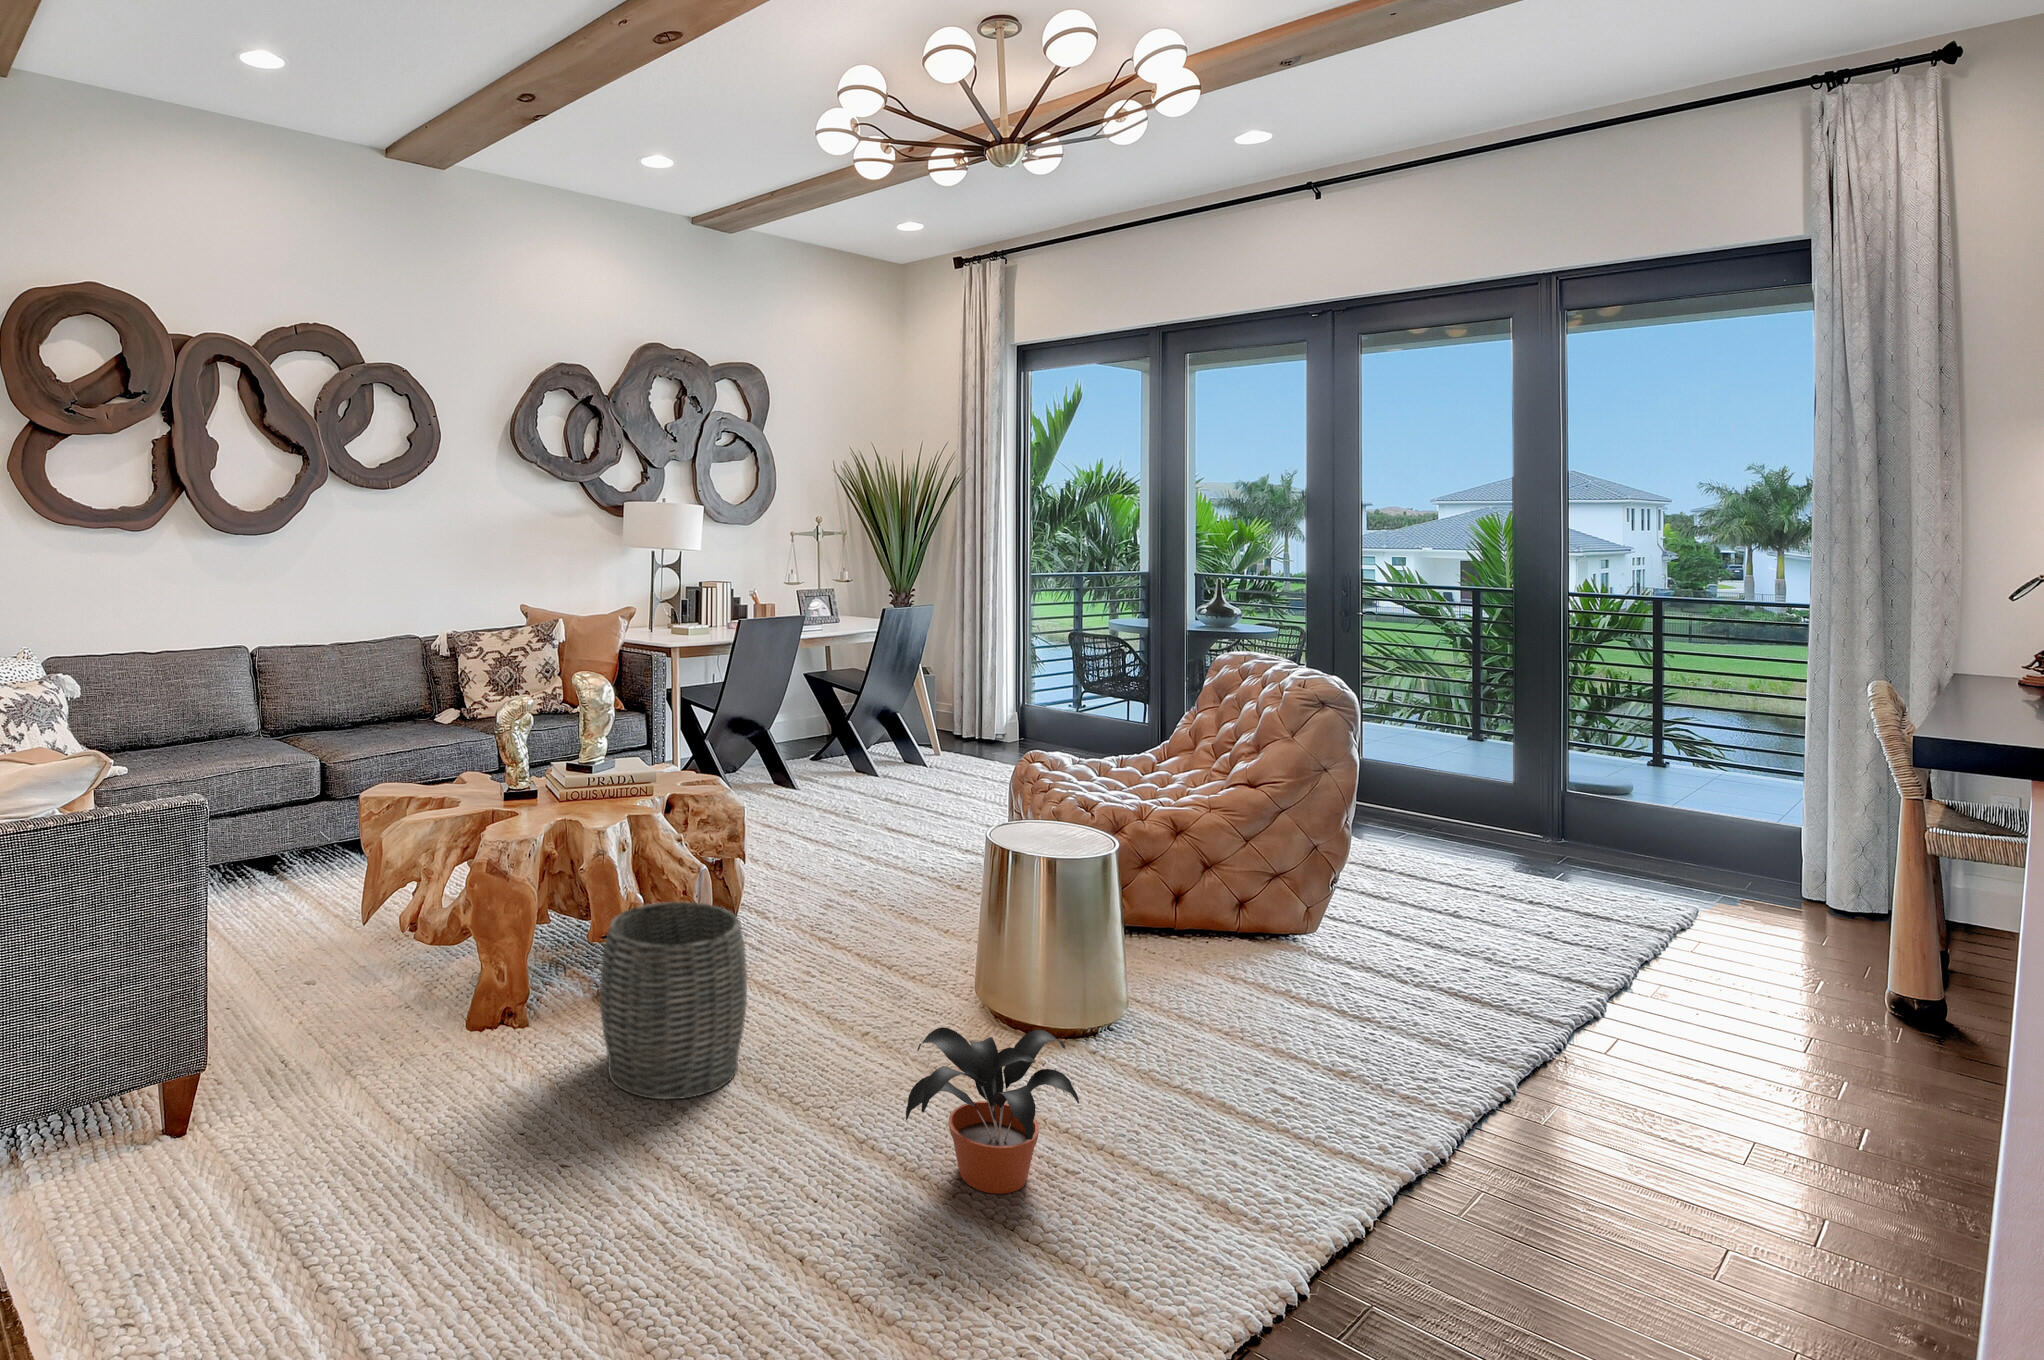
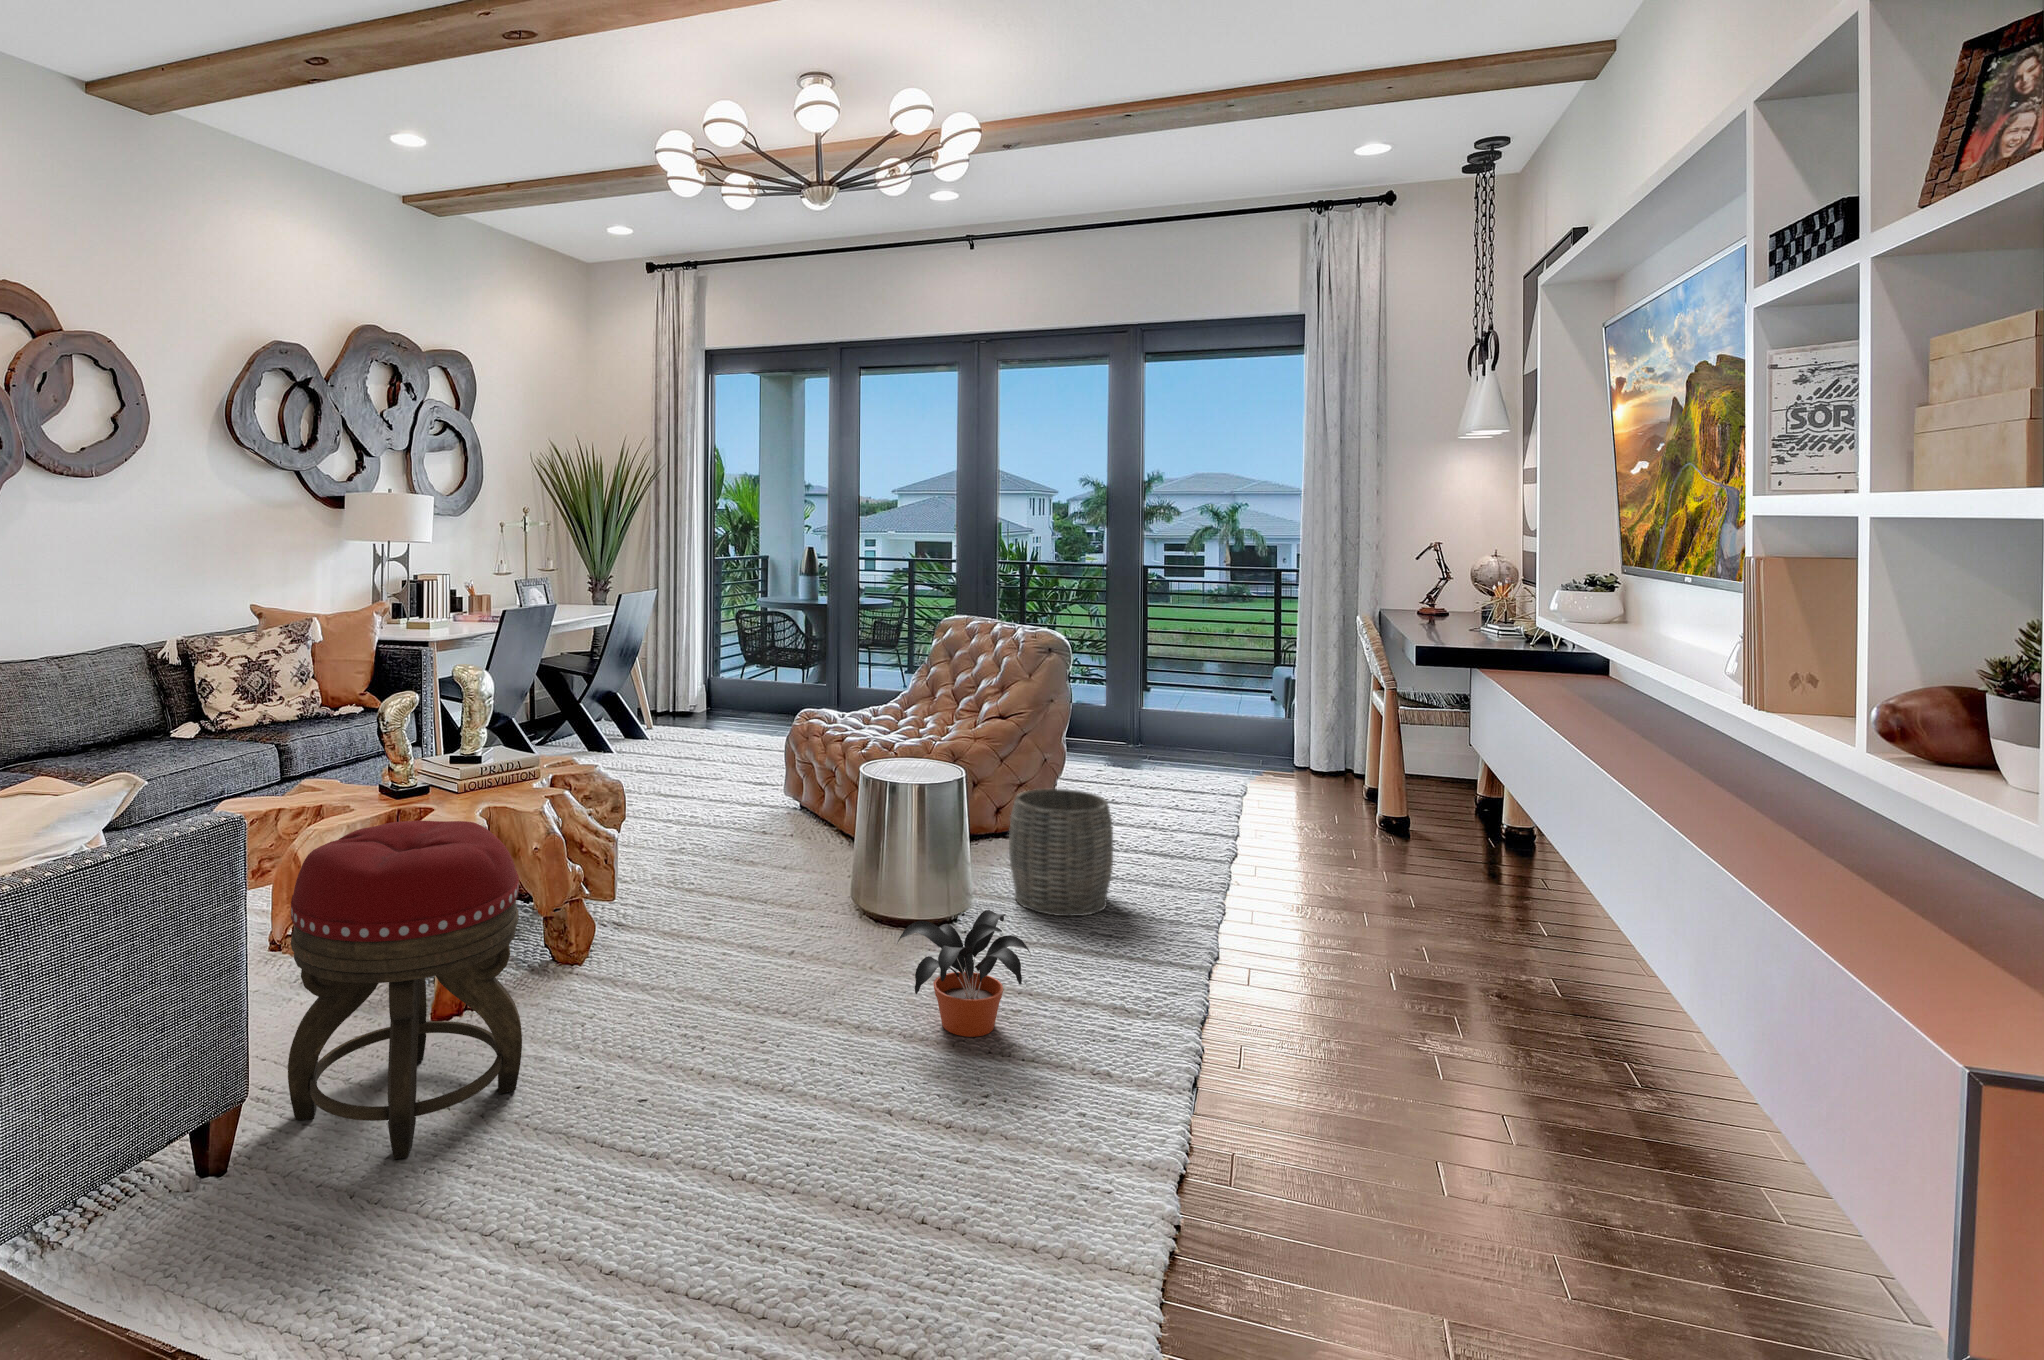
footstool: none [244,826,477,1173] -> present [288,821,522,1159]
woven basket: present [600,902,747,1099] -> present [1009,789,1113,916]

